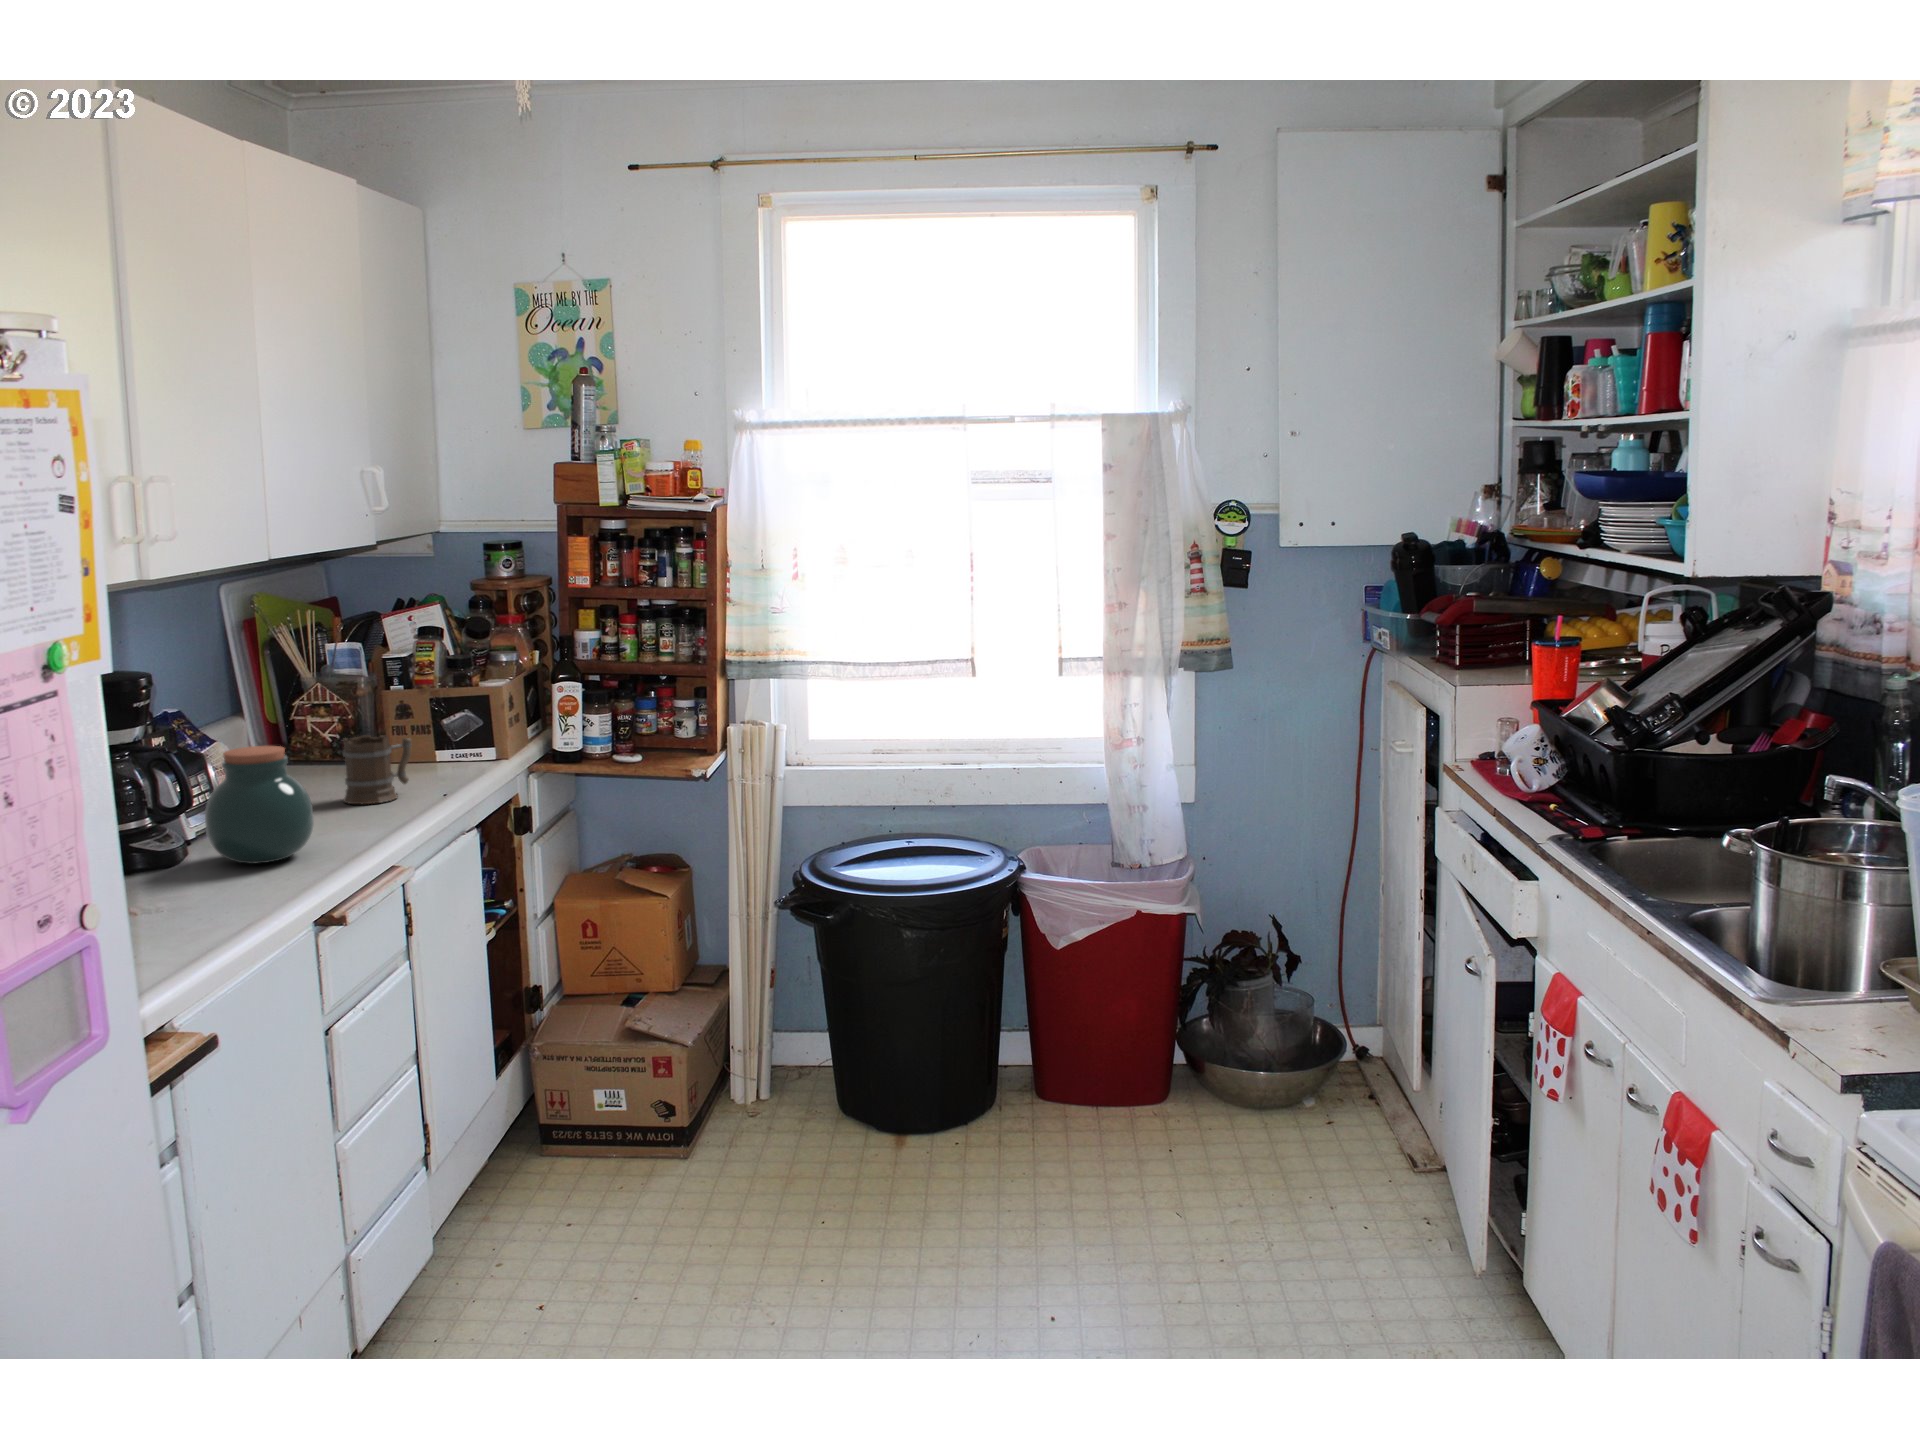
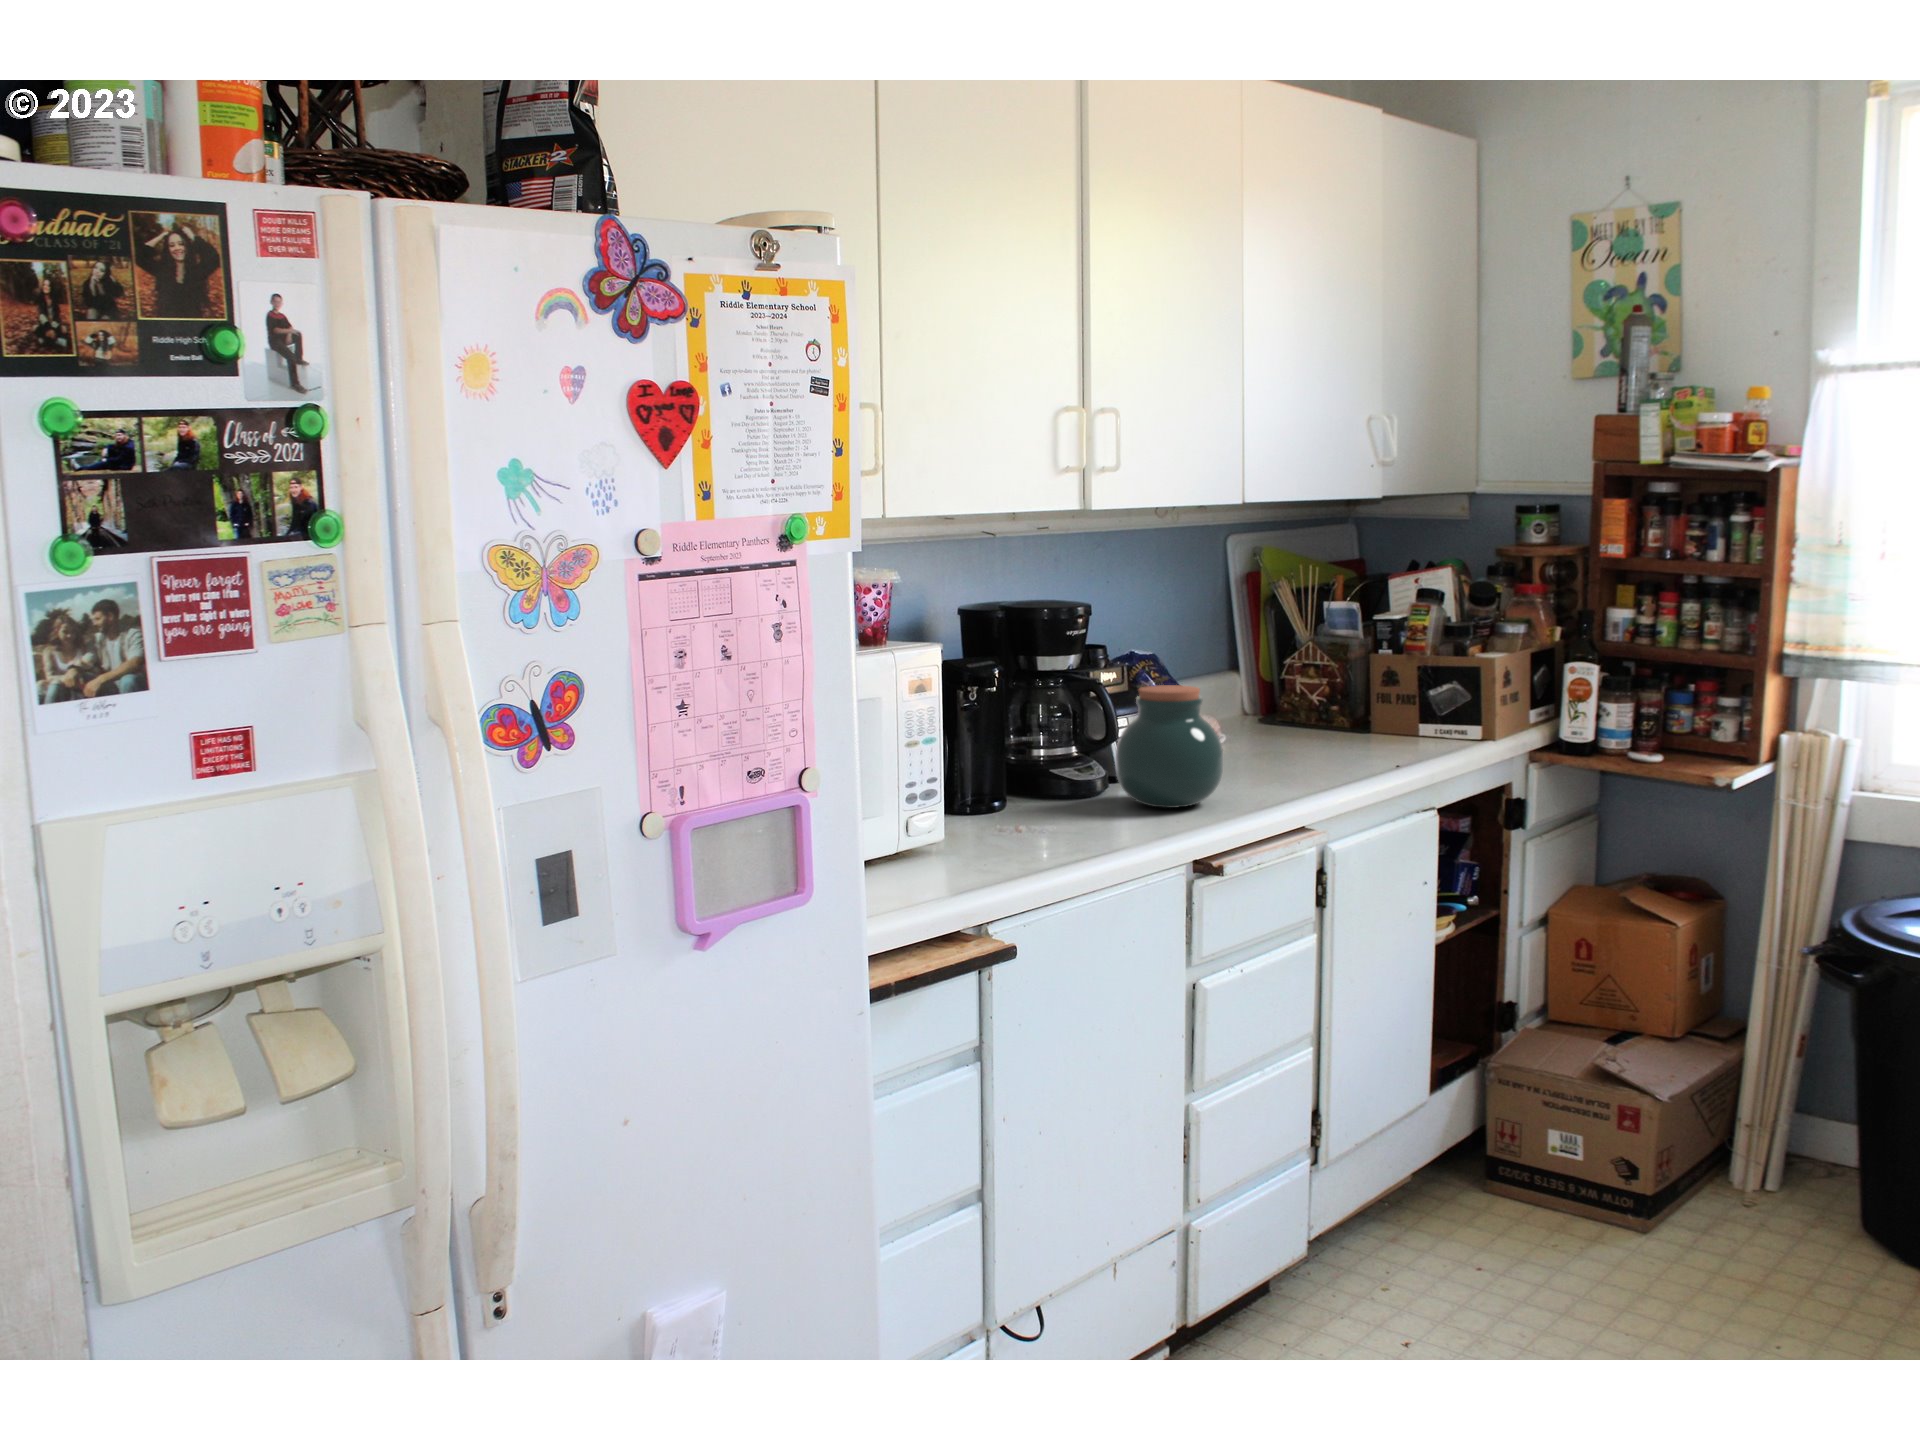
mug: present [343,735,411,804] -> none [1293,694,1374,766]

